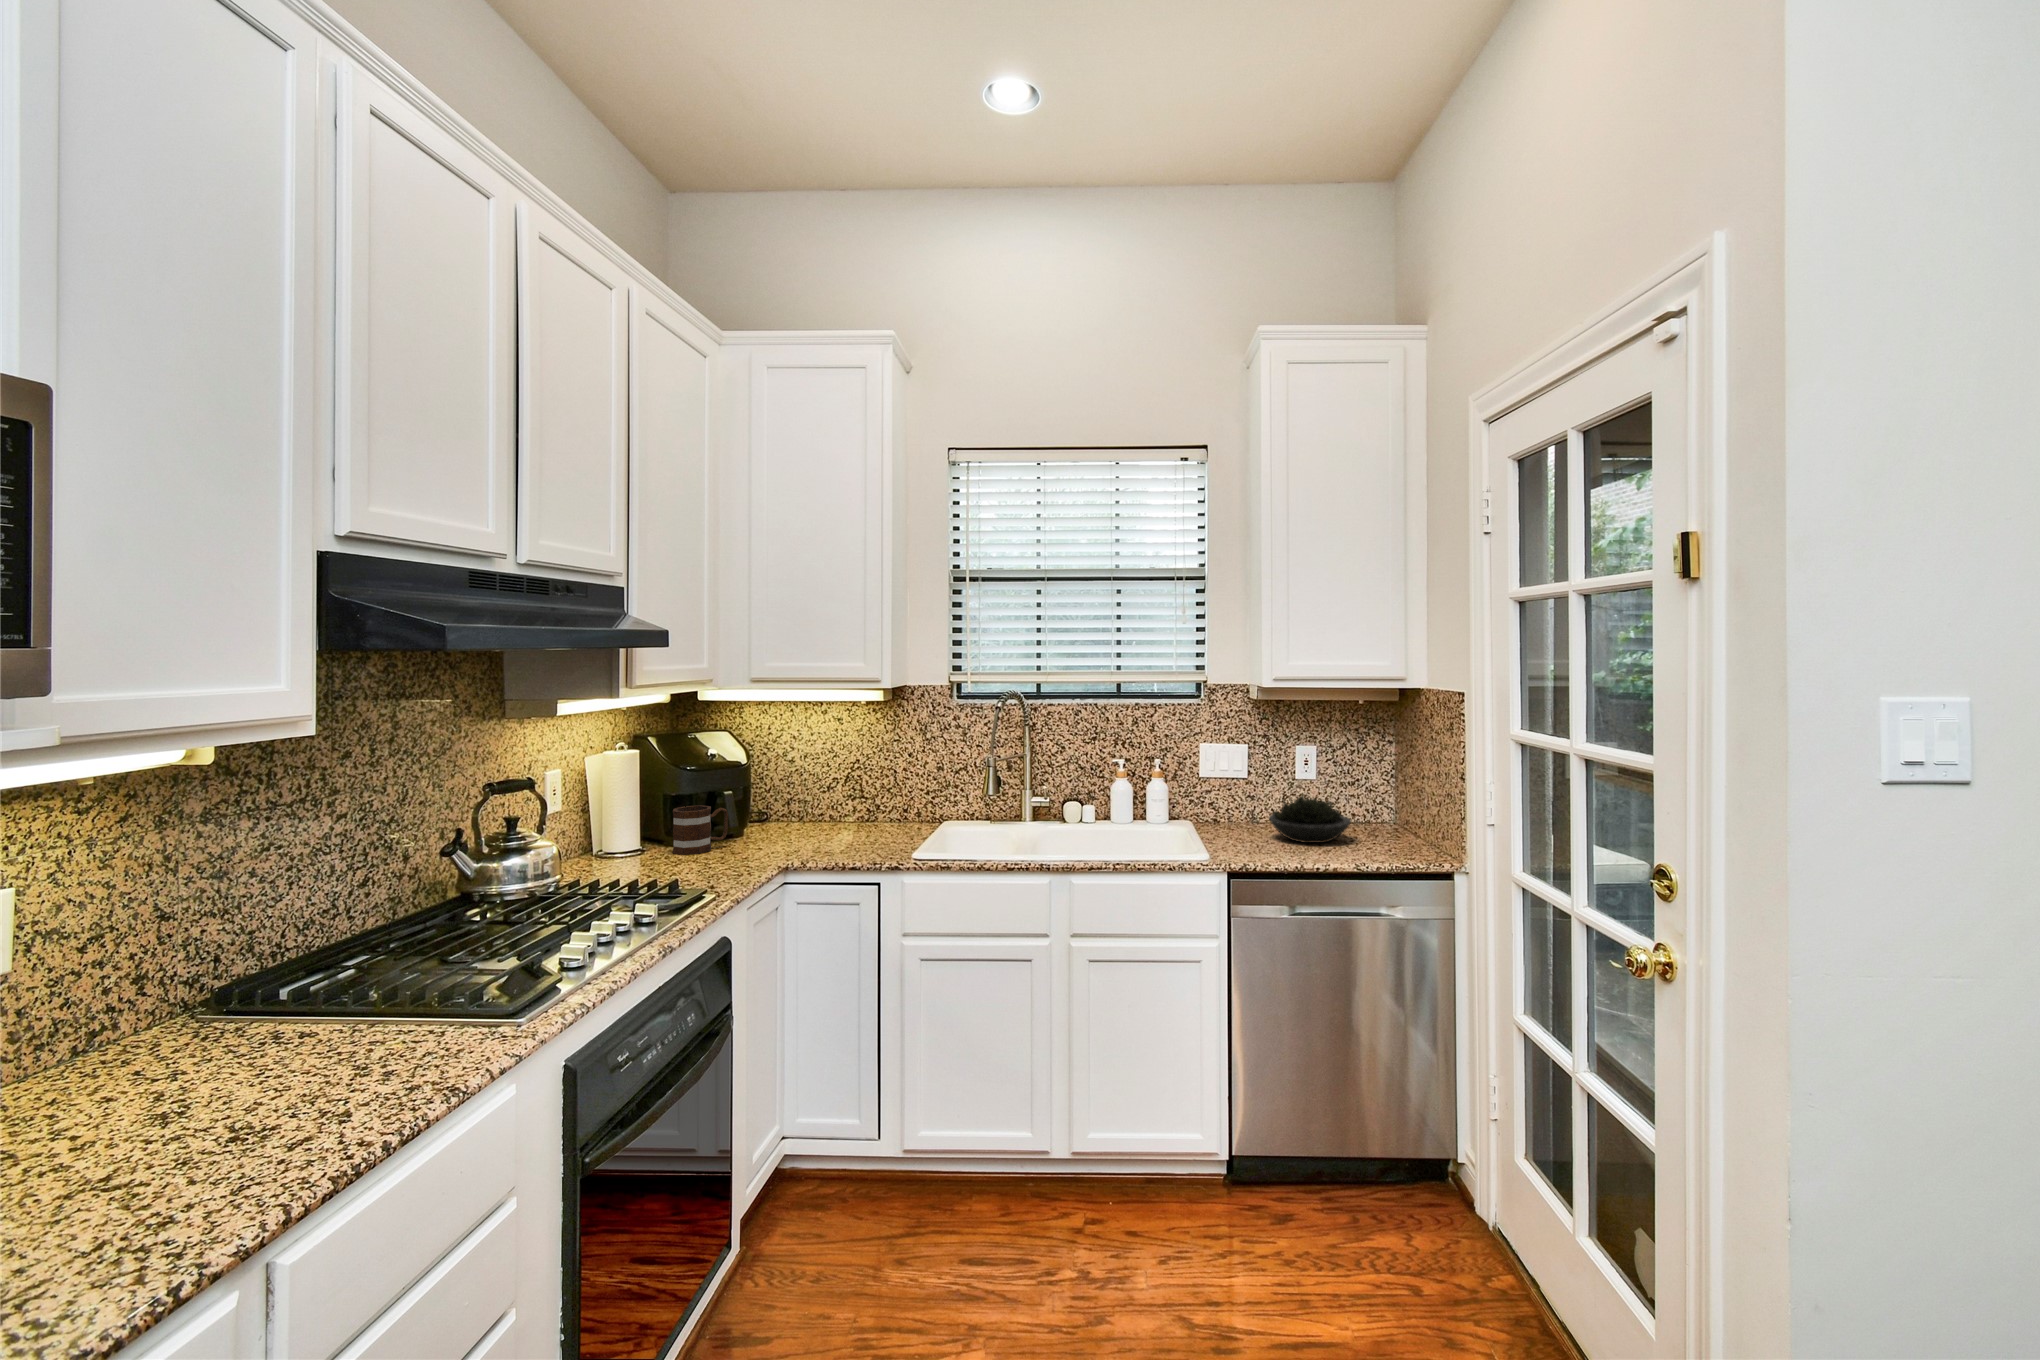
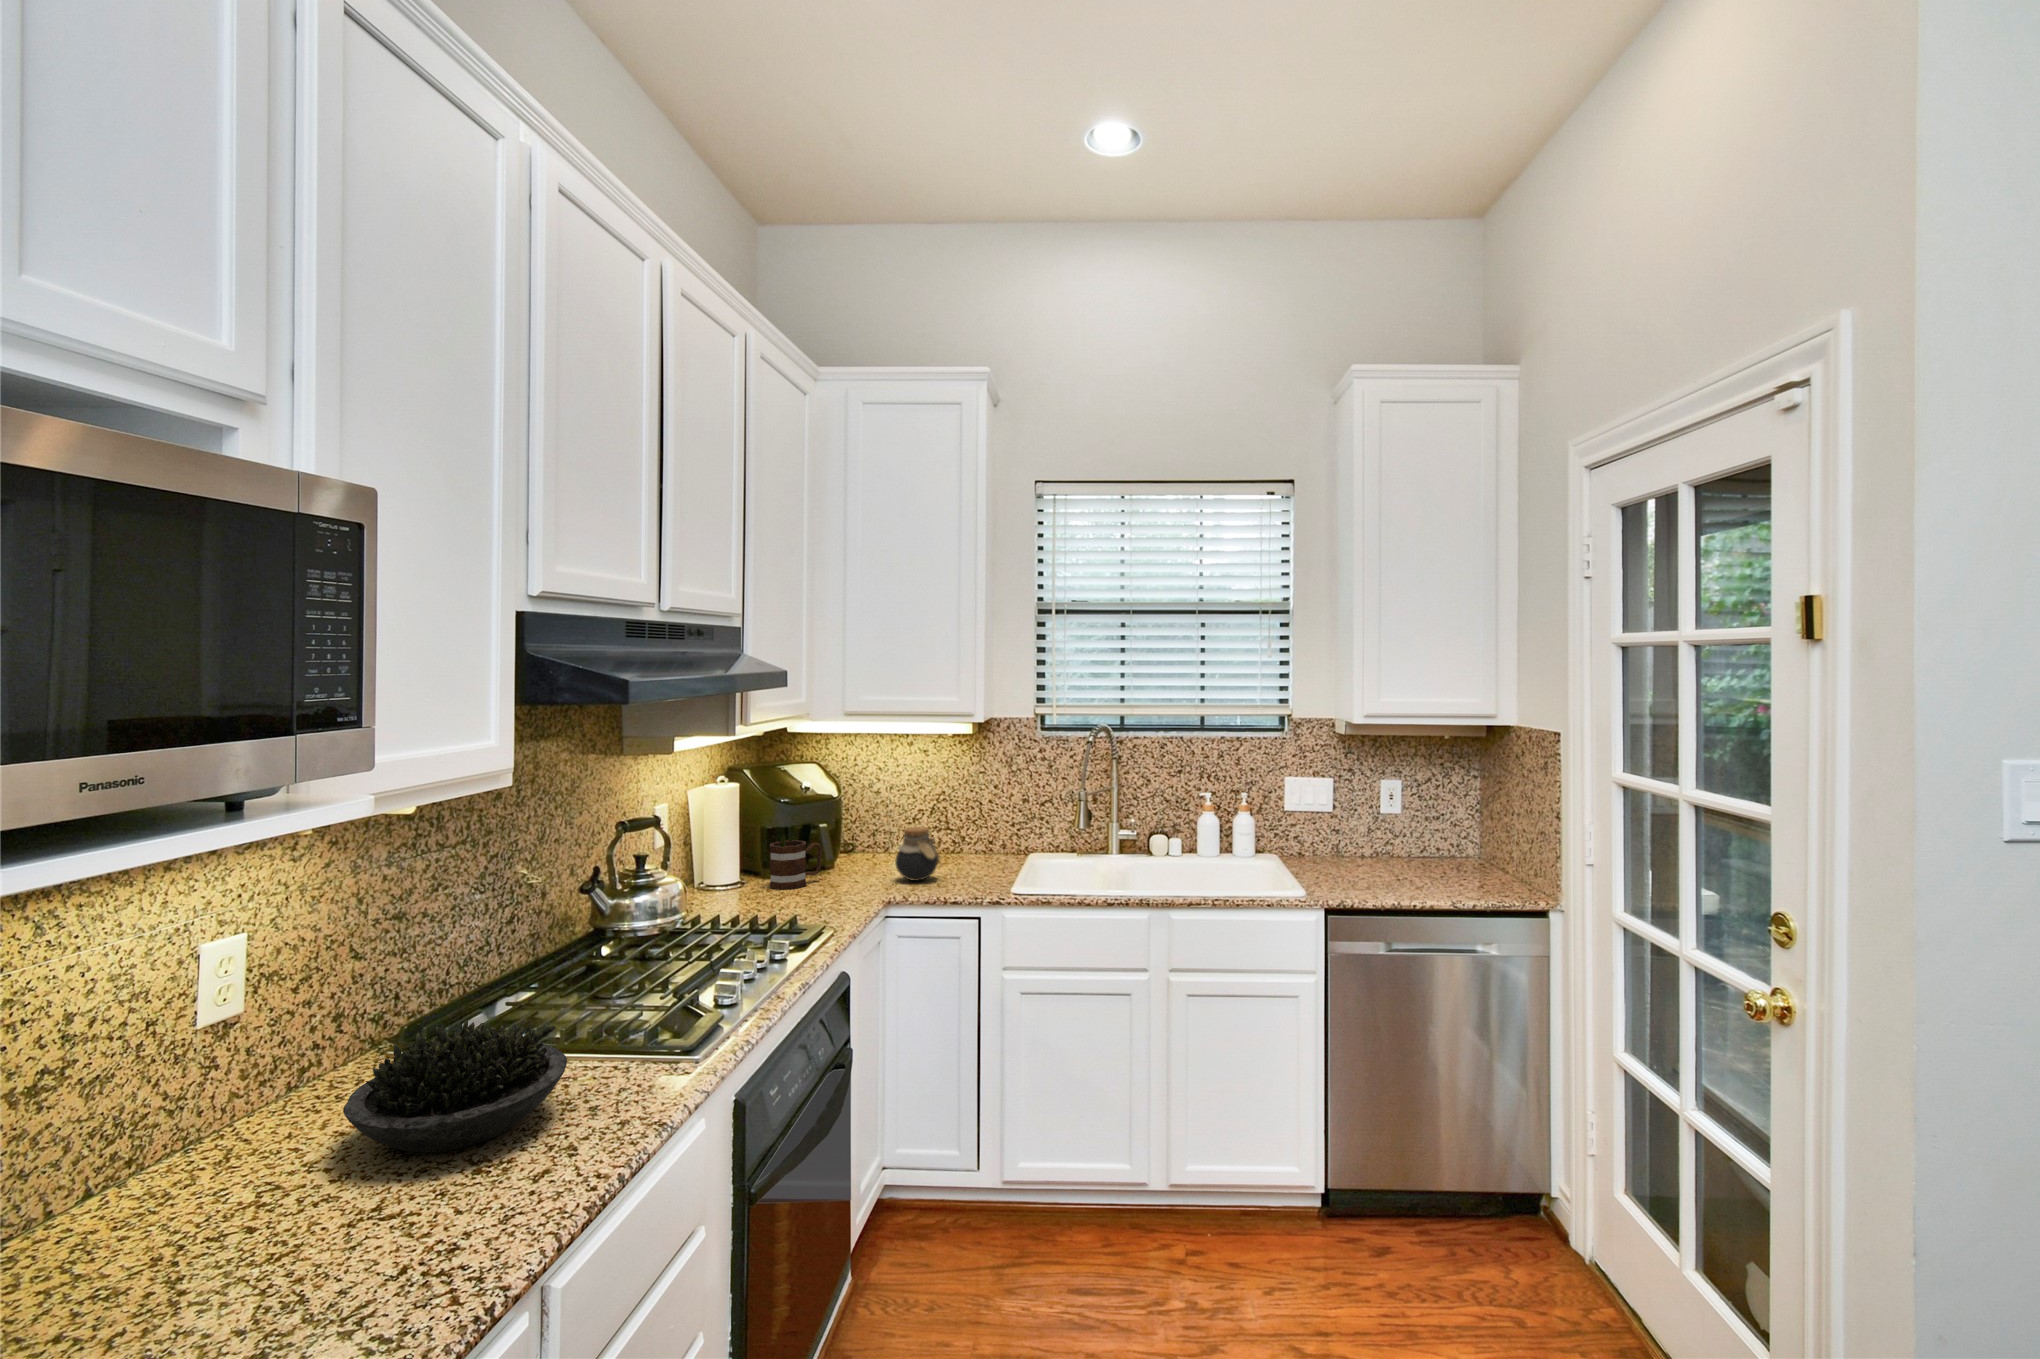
jar: none [802,792,849,846] -> present [895,827,941,881]
succulent plant: present [1269,796,1351,843] -> present [343,1020,567,1153]

